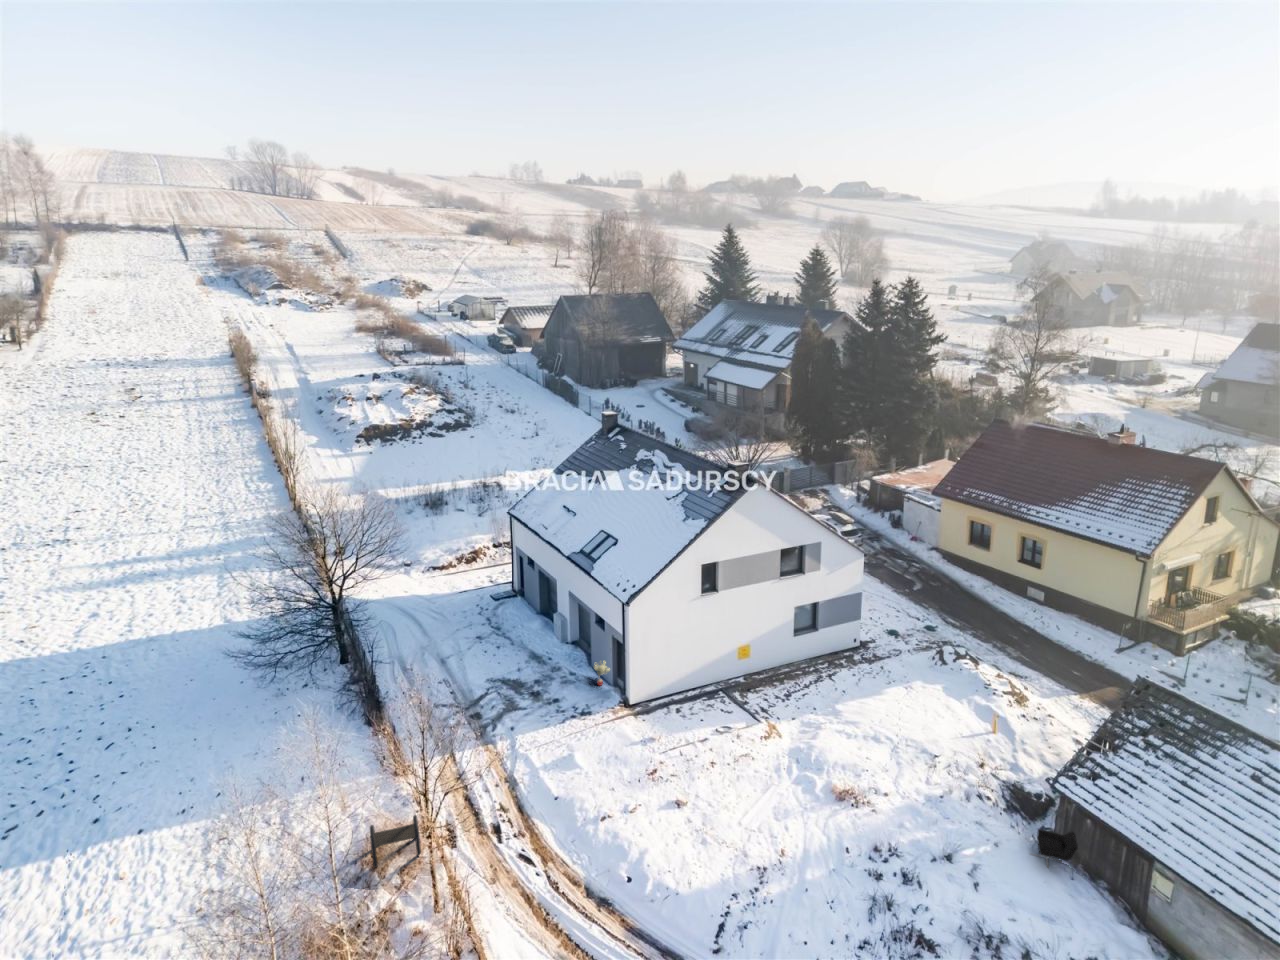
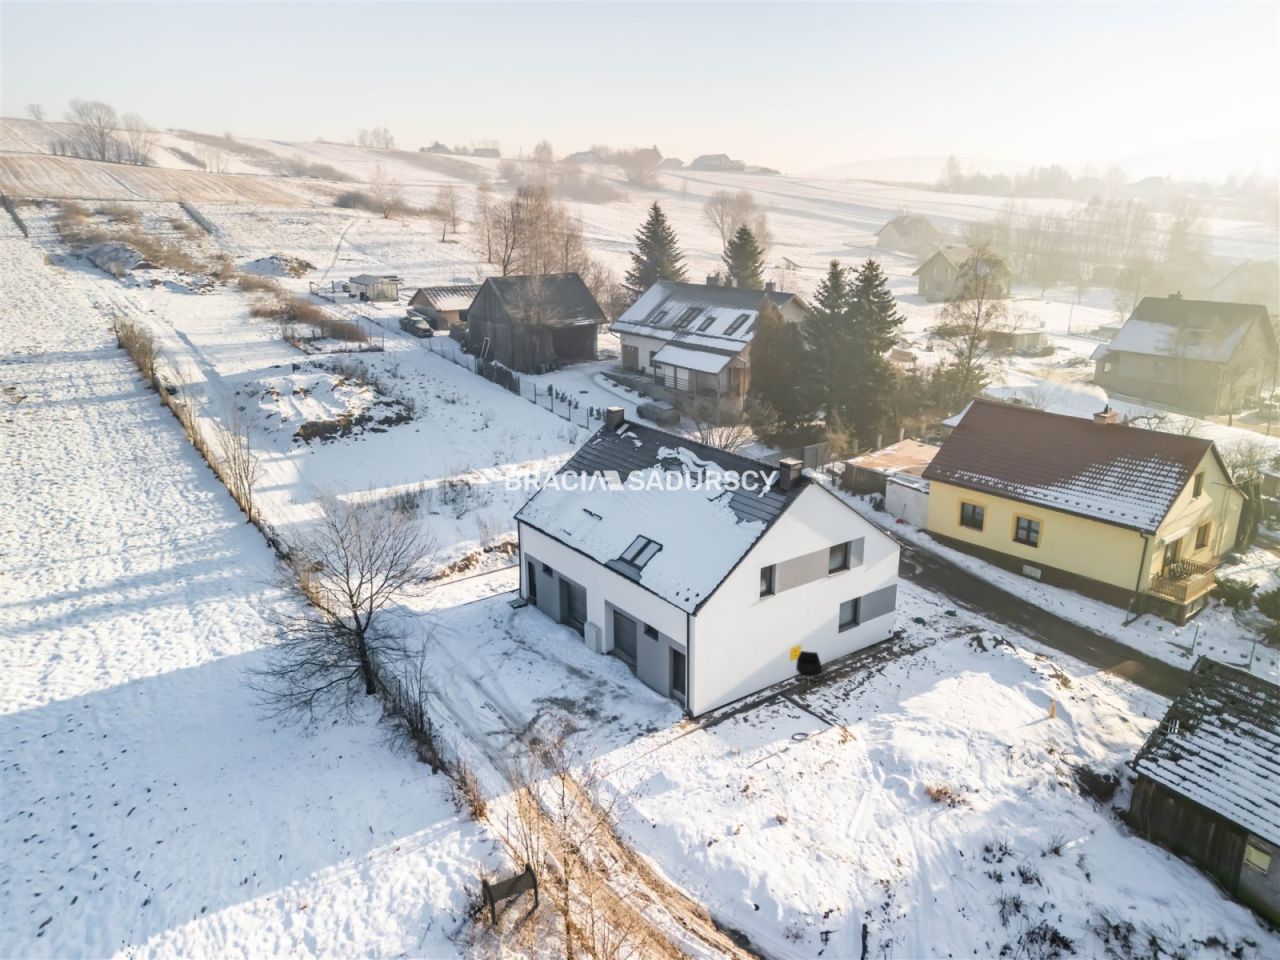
potted tree: present [594,661,610,686] -> none [646,673,666,700]
lounge chair: present [1037,829,1078,867] -> present [796,651,823,680]

